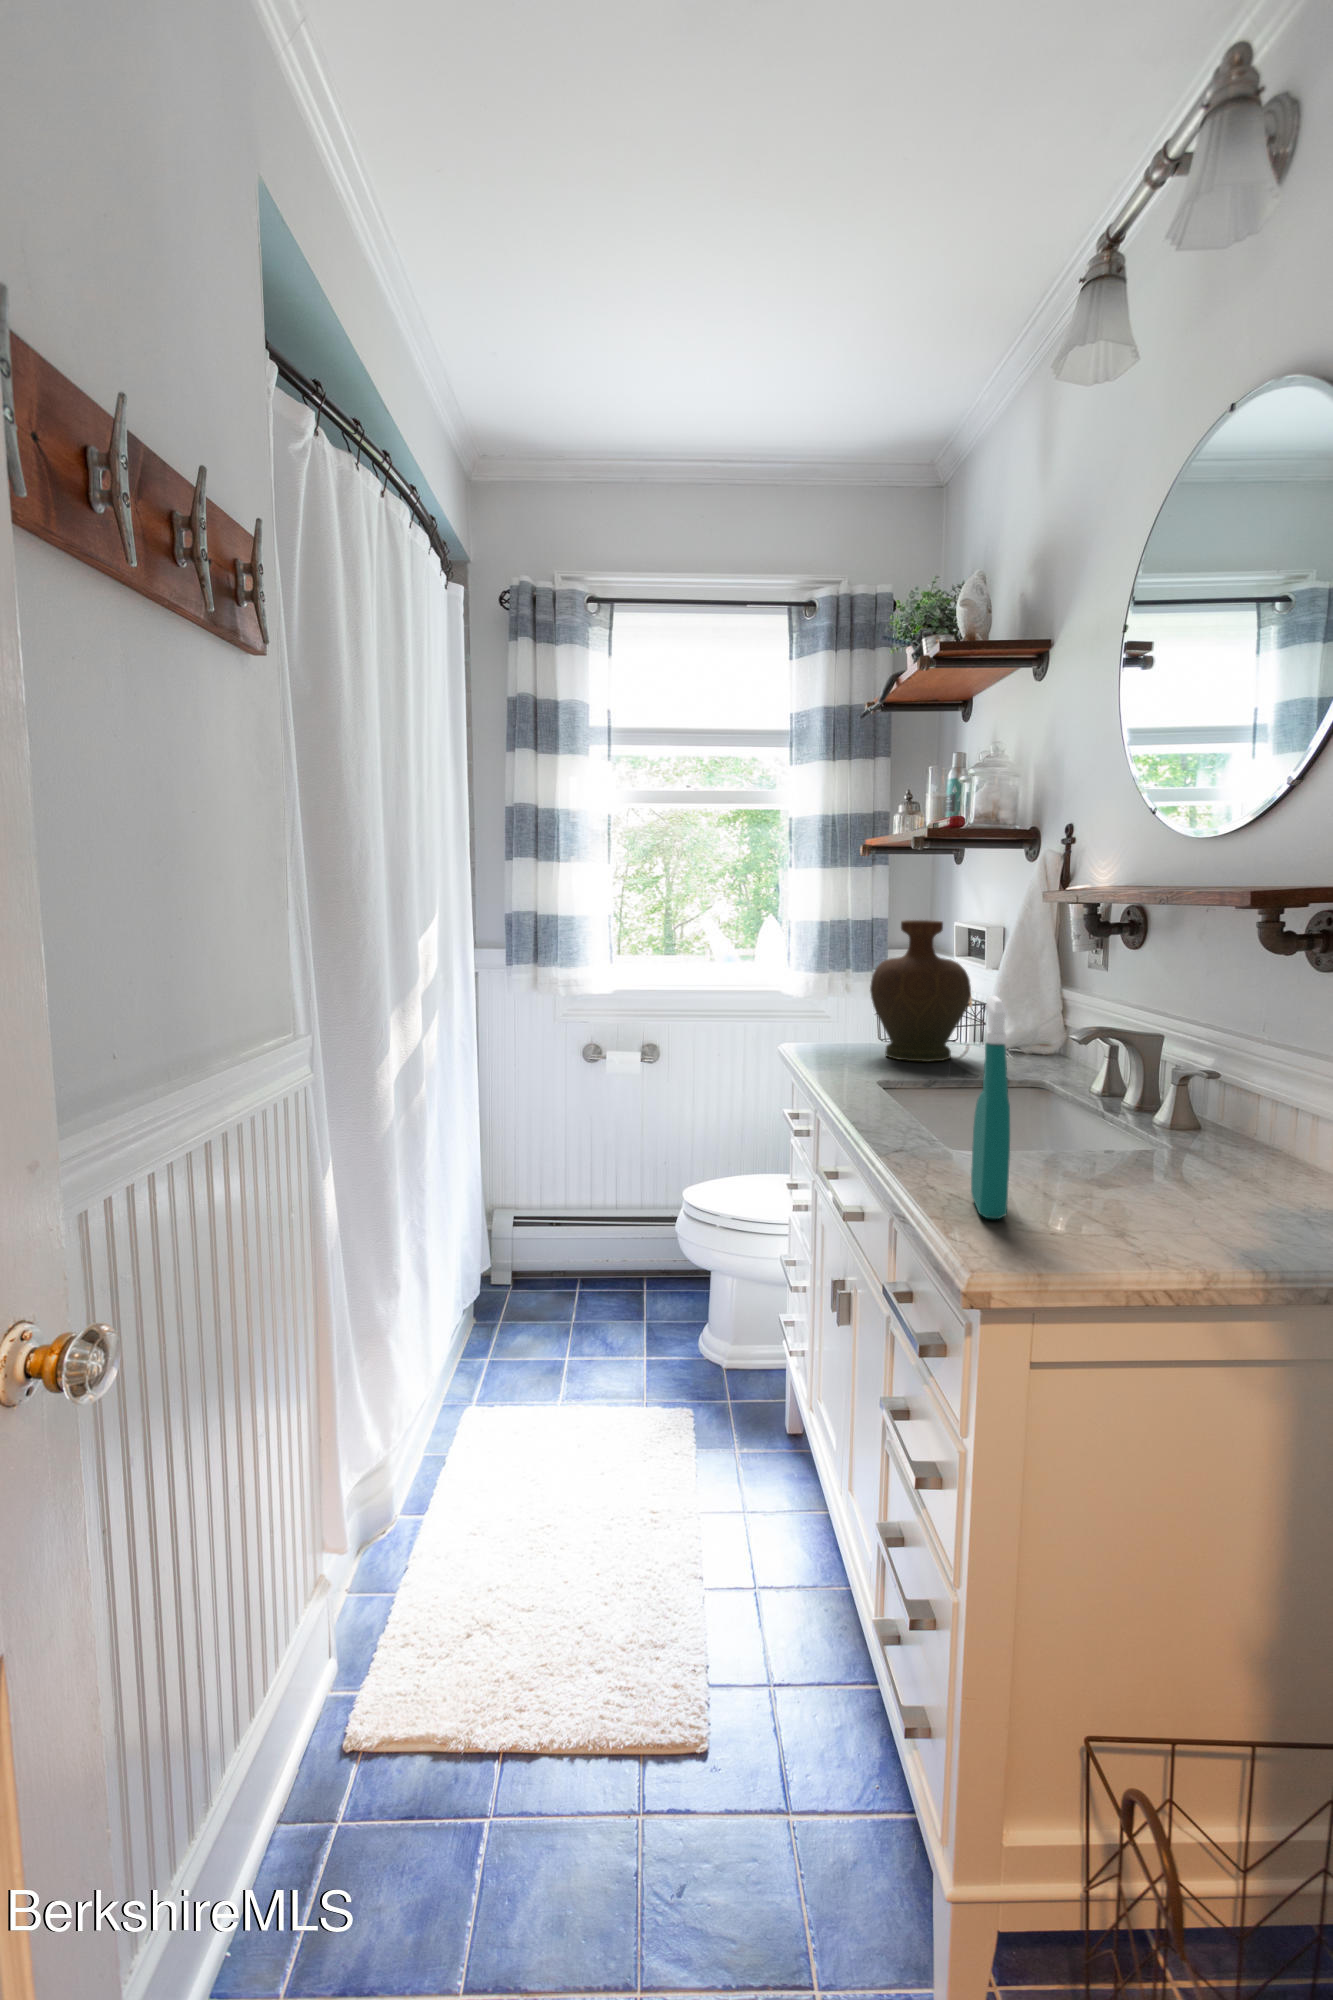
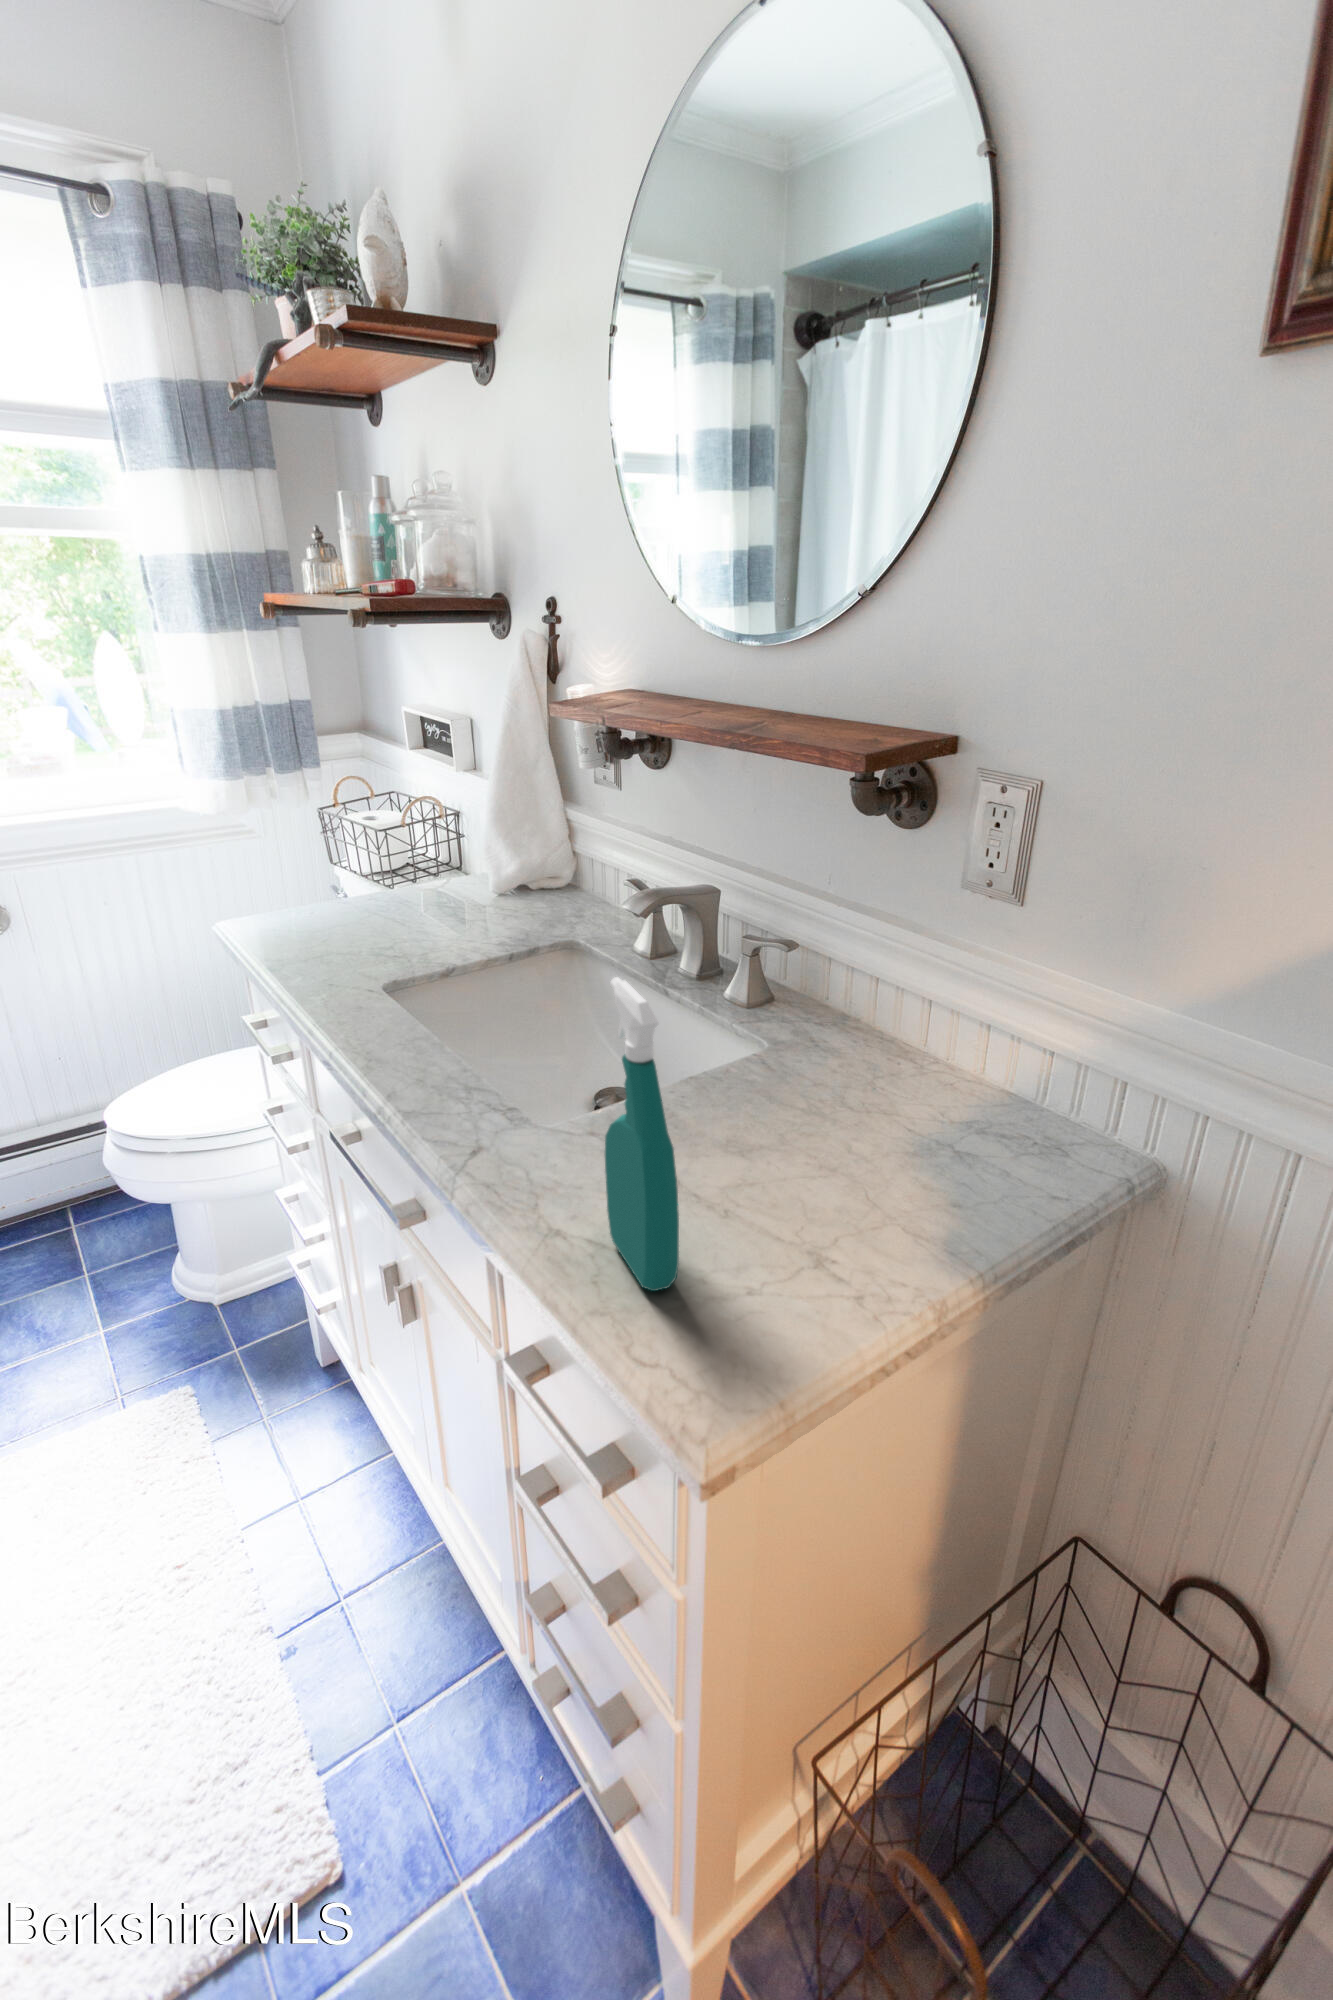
decorative vase: present [870,920,971,1062] -> none [334,740,469,933]

